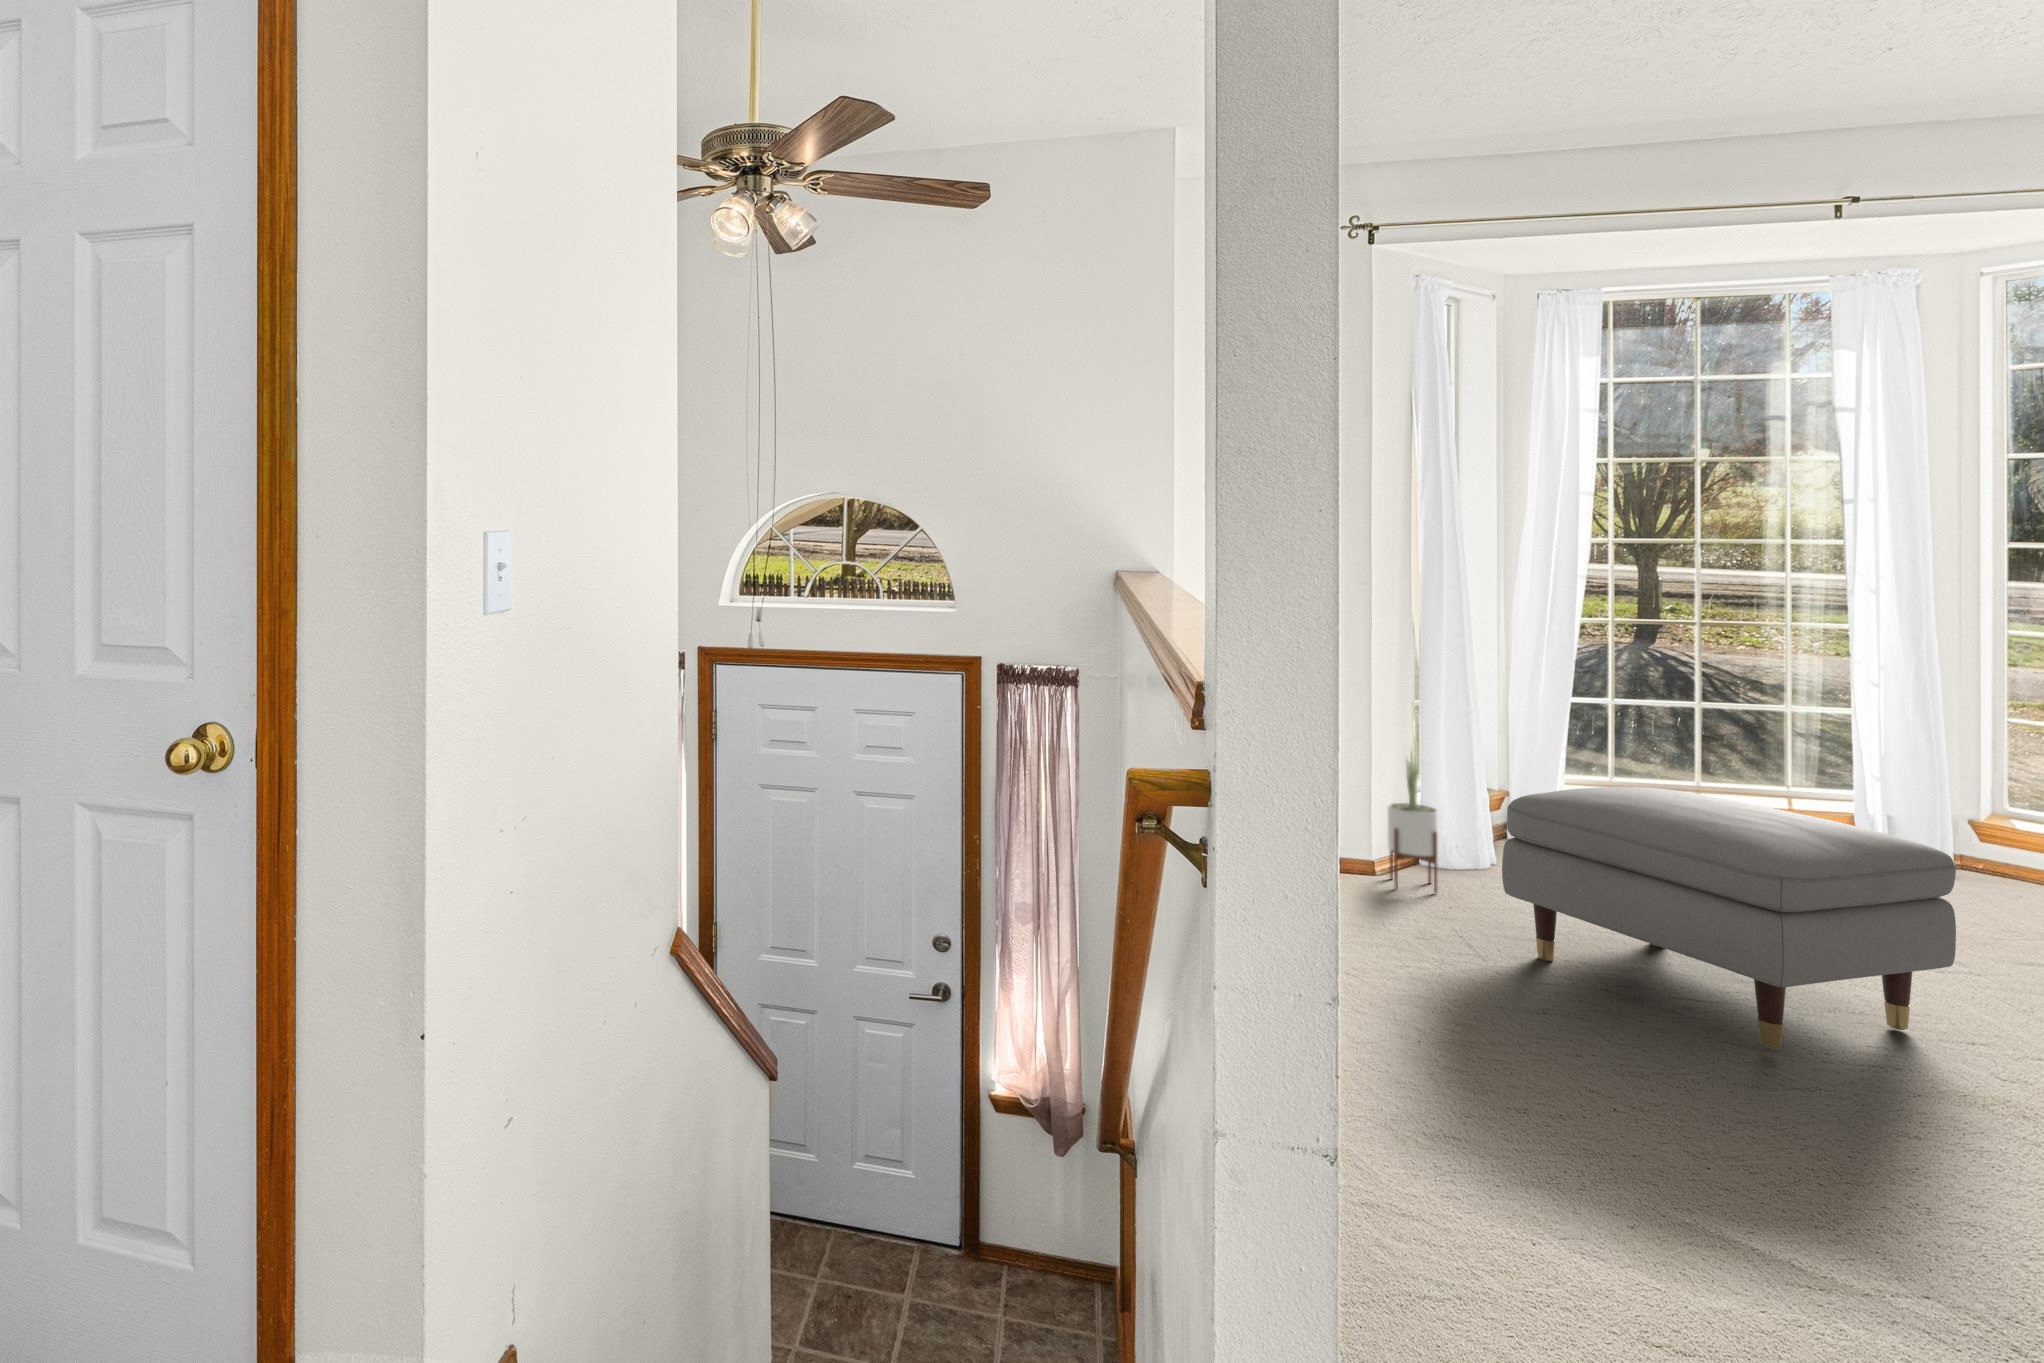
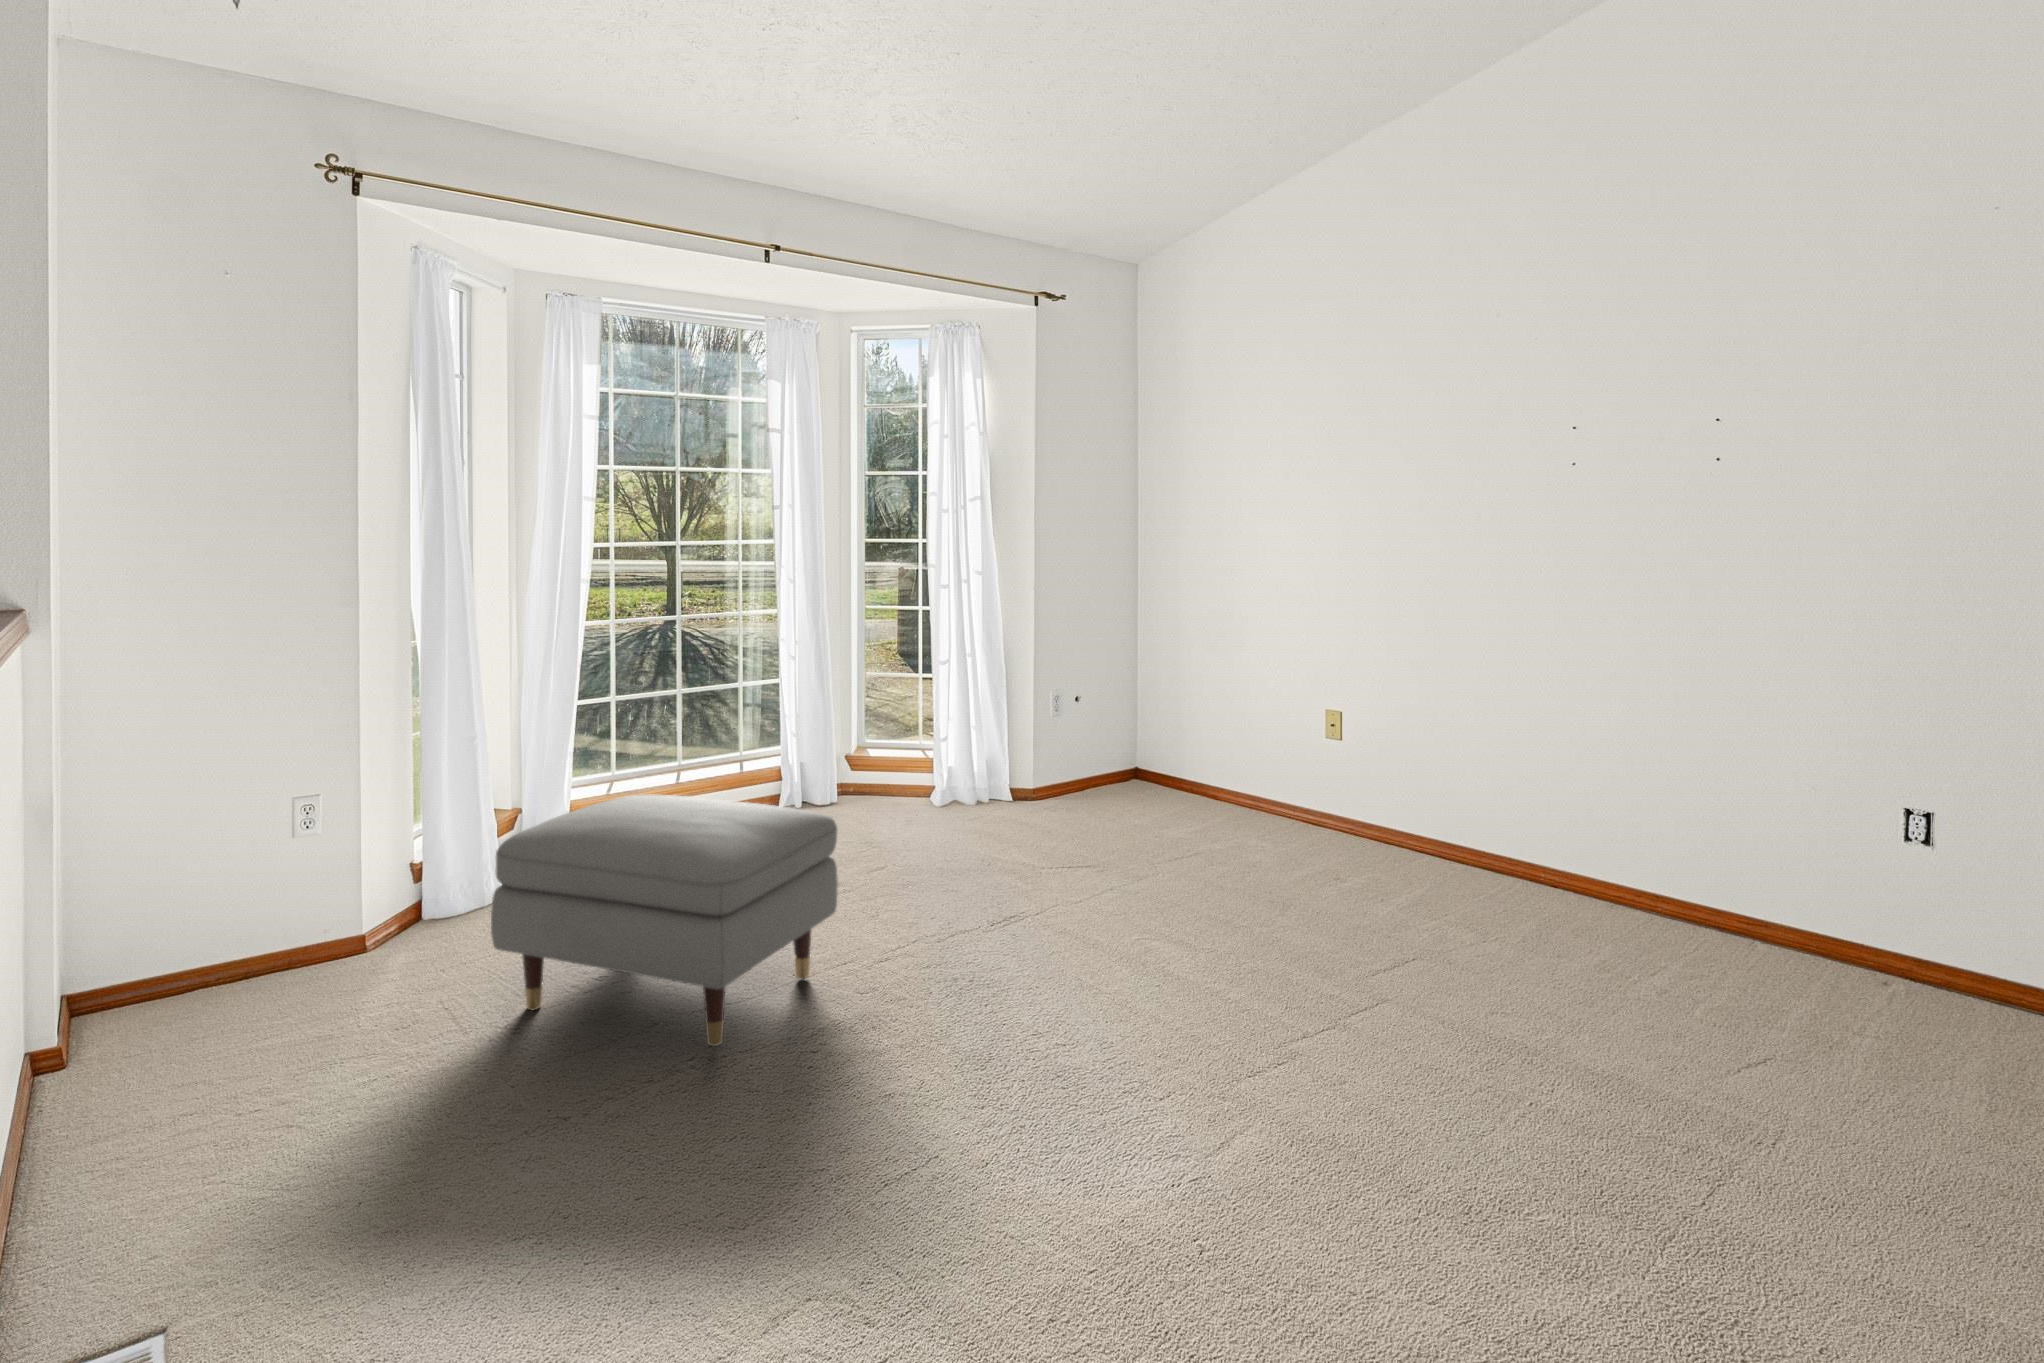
potted plant: present [1388,748,1439,892] -> none [381,777,437,962]

